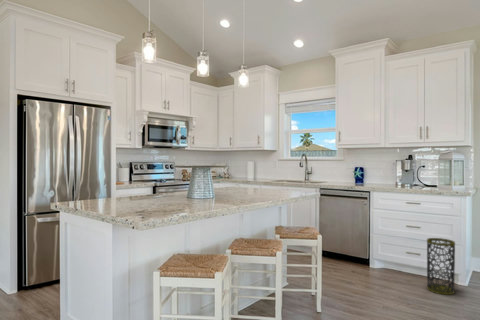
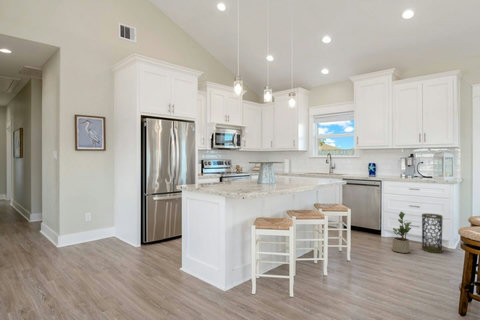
potted plant: none [387,237,414,296] -> present [392,212,411,253]

